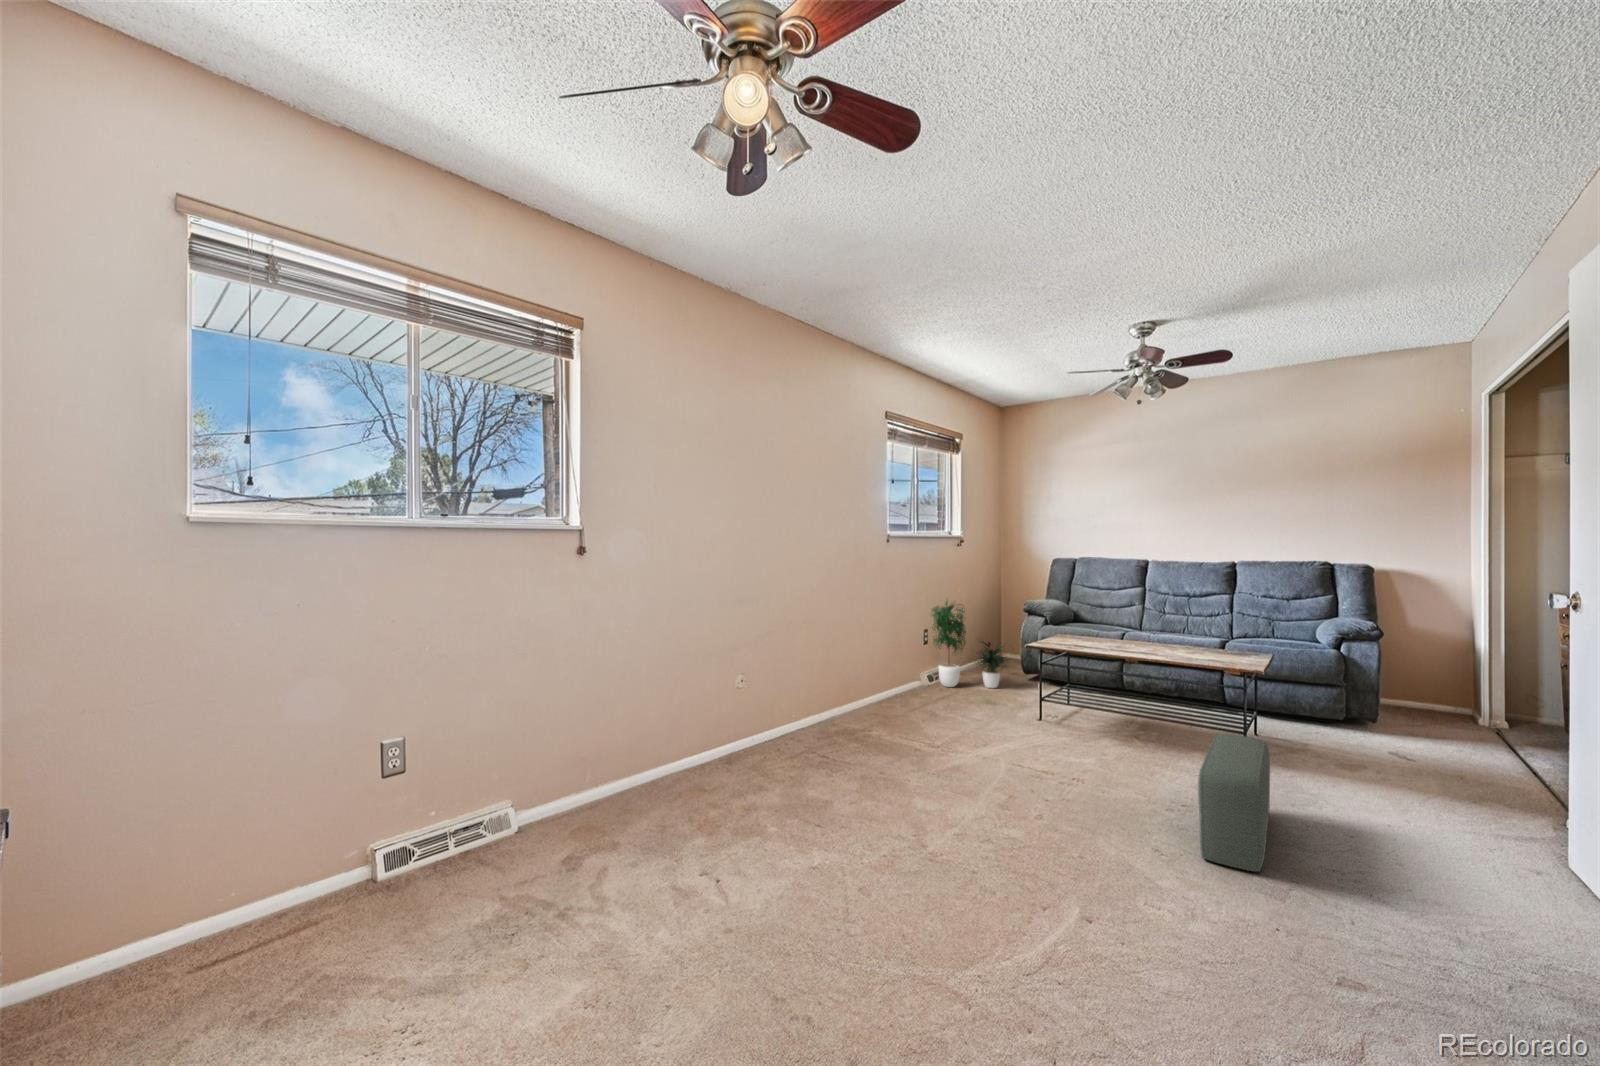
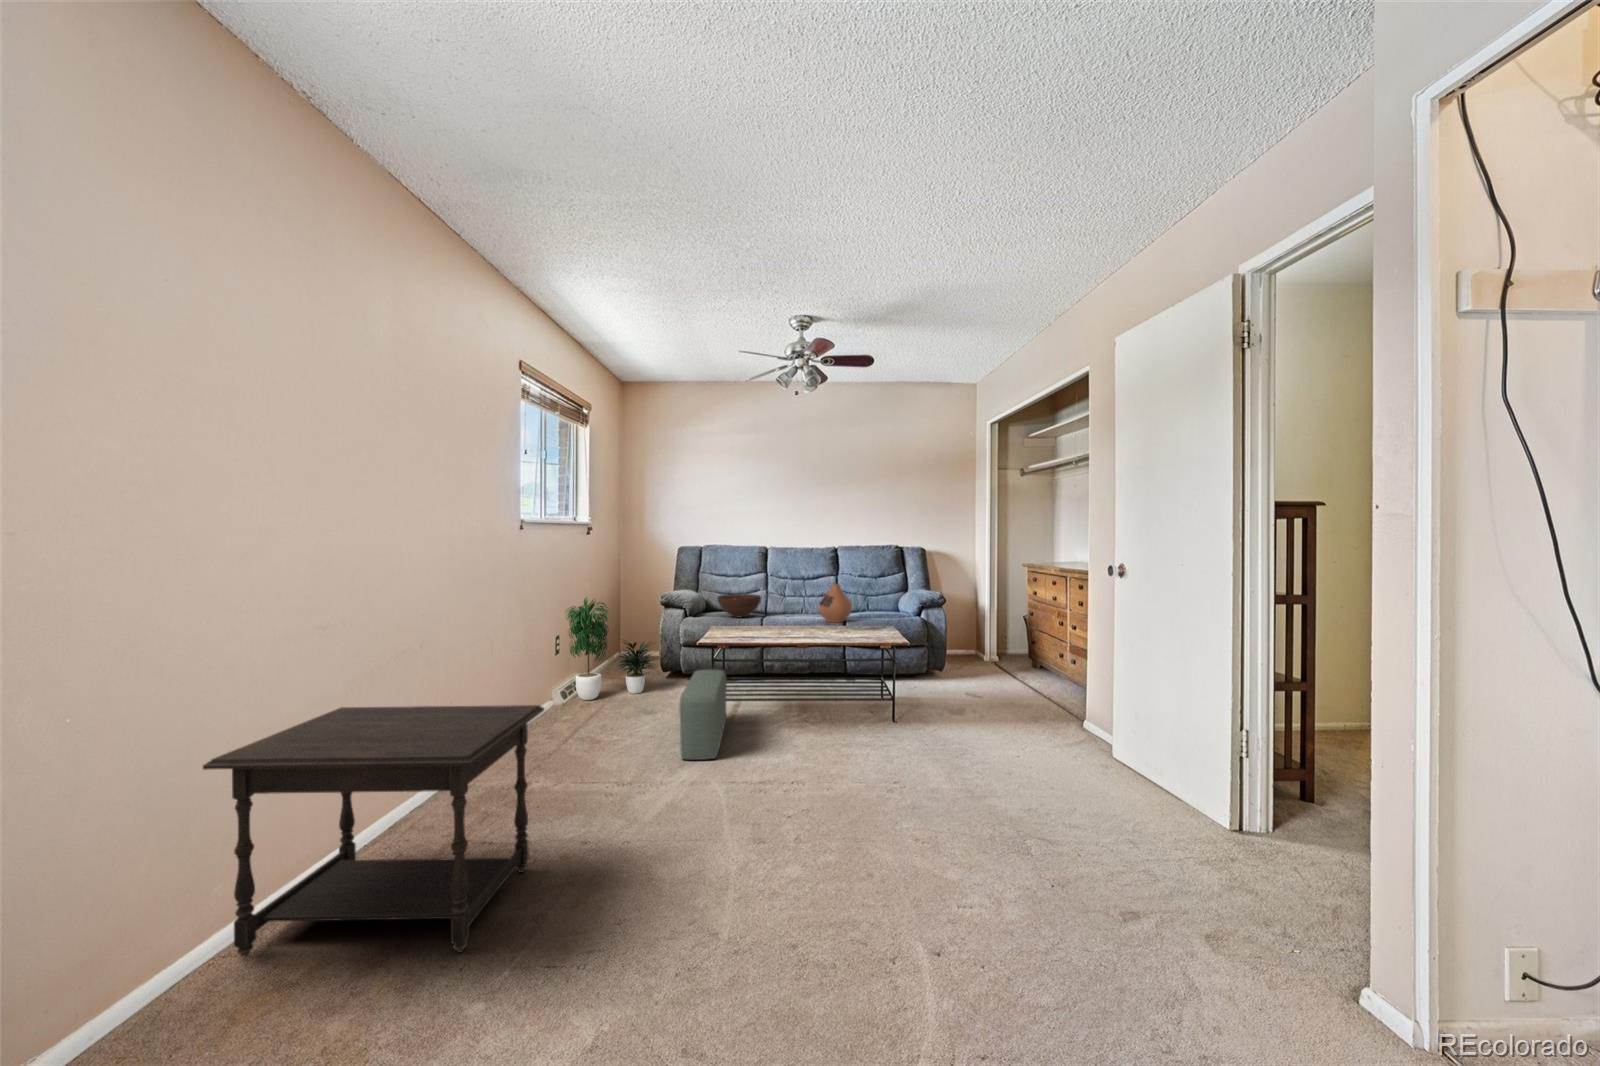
vase: none [1187,601,1233,644] -> present [819,584,852,622]
fruit bowl: none [1081,607,1130,630] -> present [718,594,761,617]
side table: none [668,651,848,808] -> present [203,705,544,956]
pouf: present [1198,734,1270,872] -> present [679,669,727,760]

